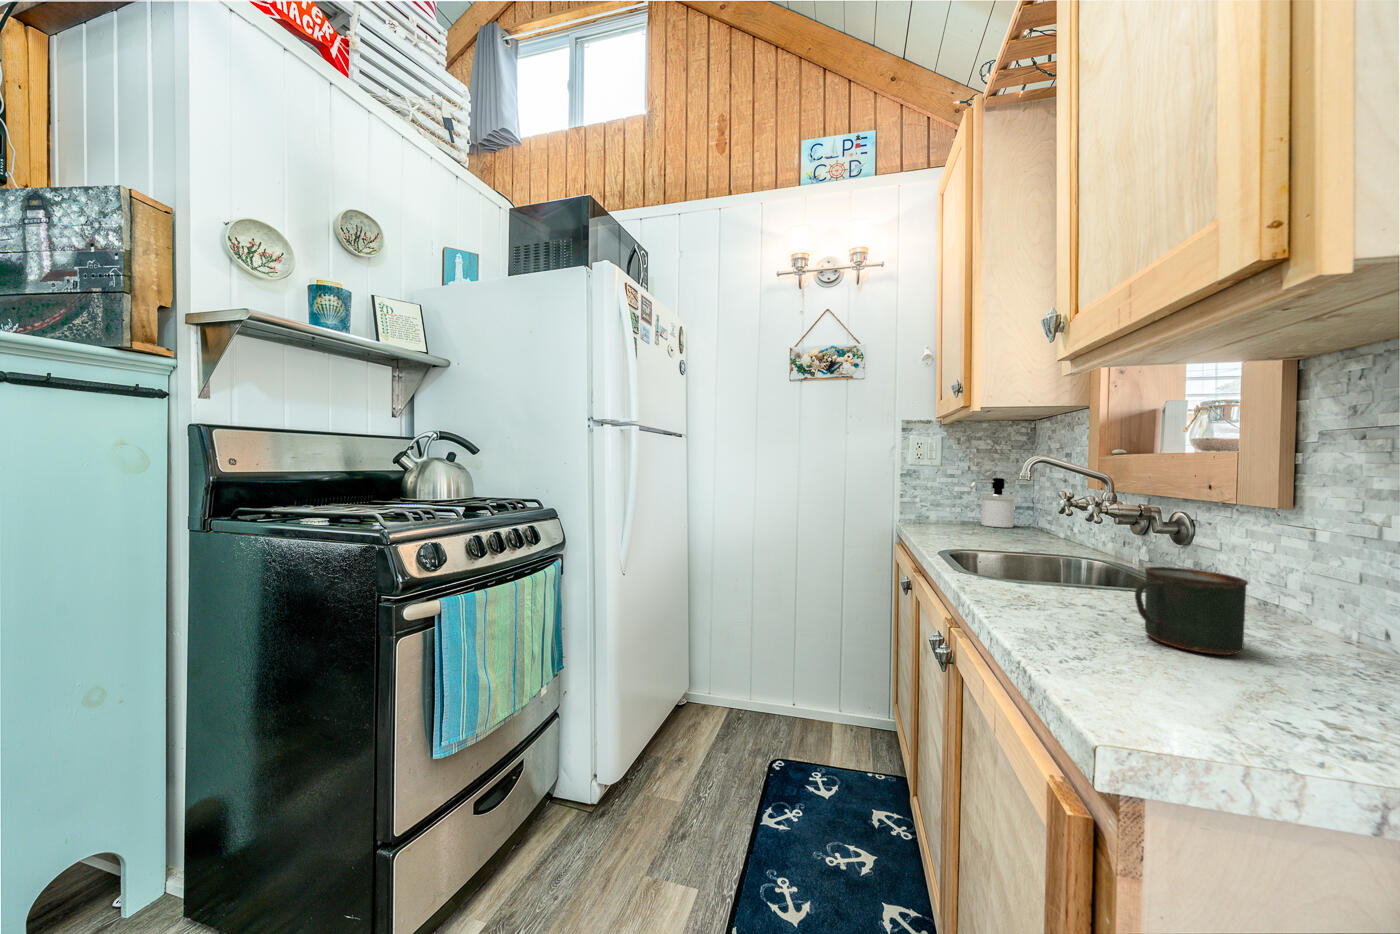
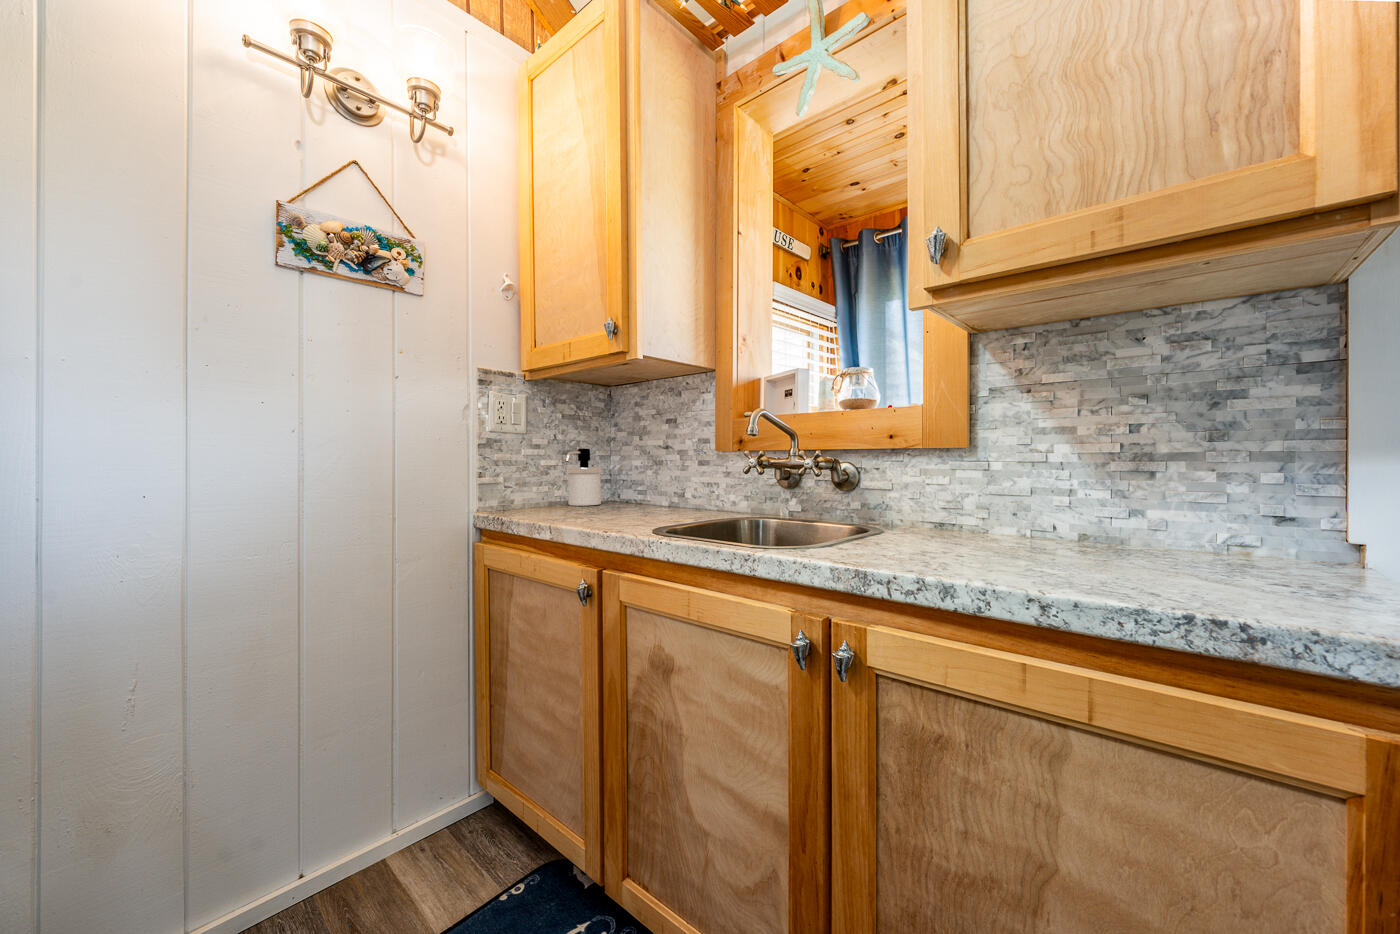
mug: present [1135,567,1248,655] -> none [1029,495,1106,561]

